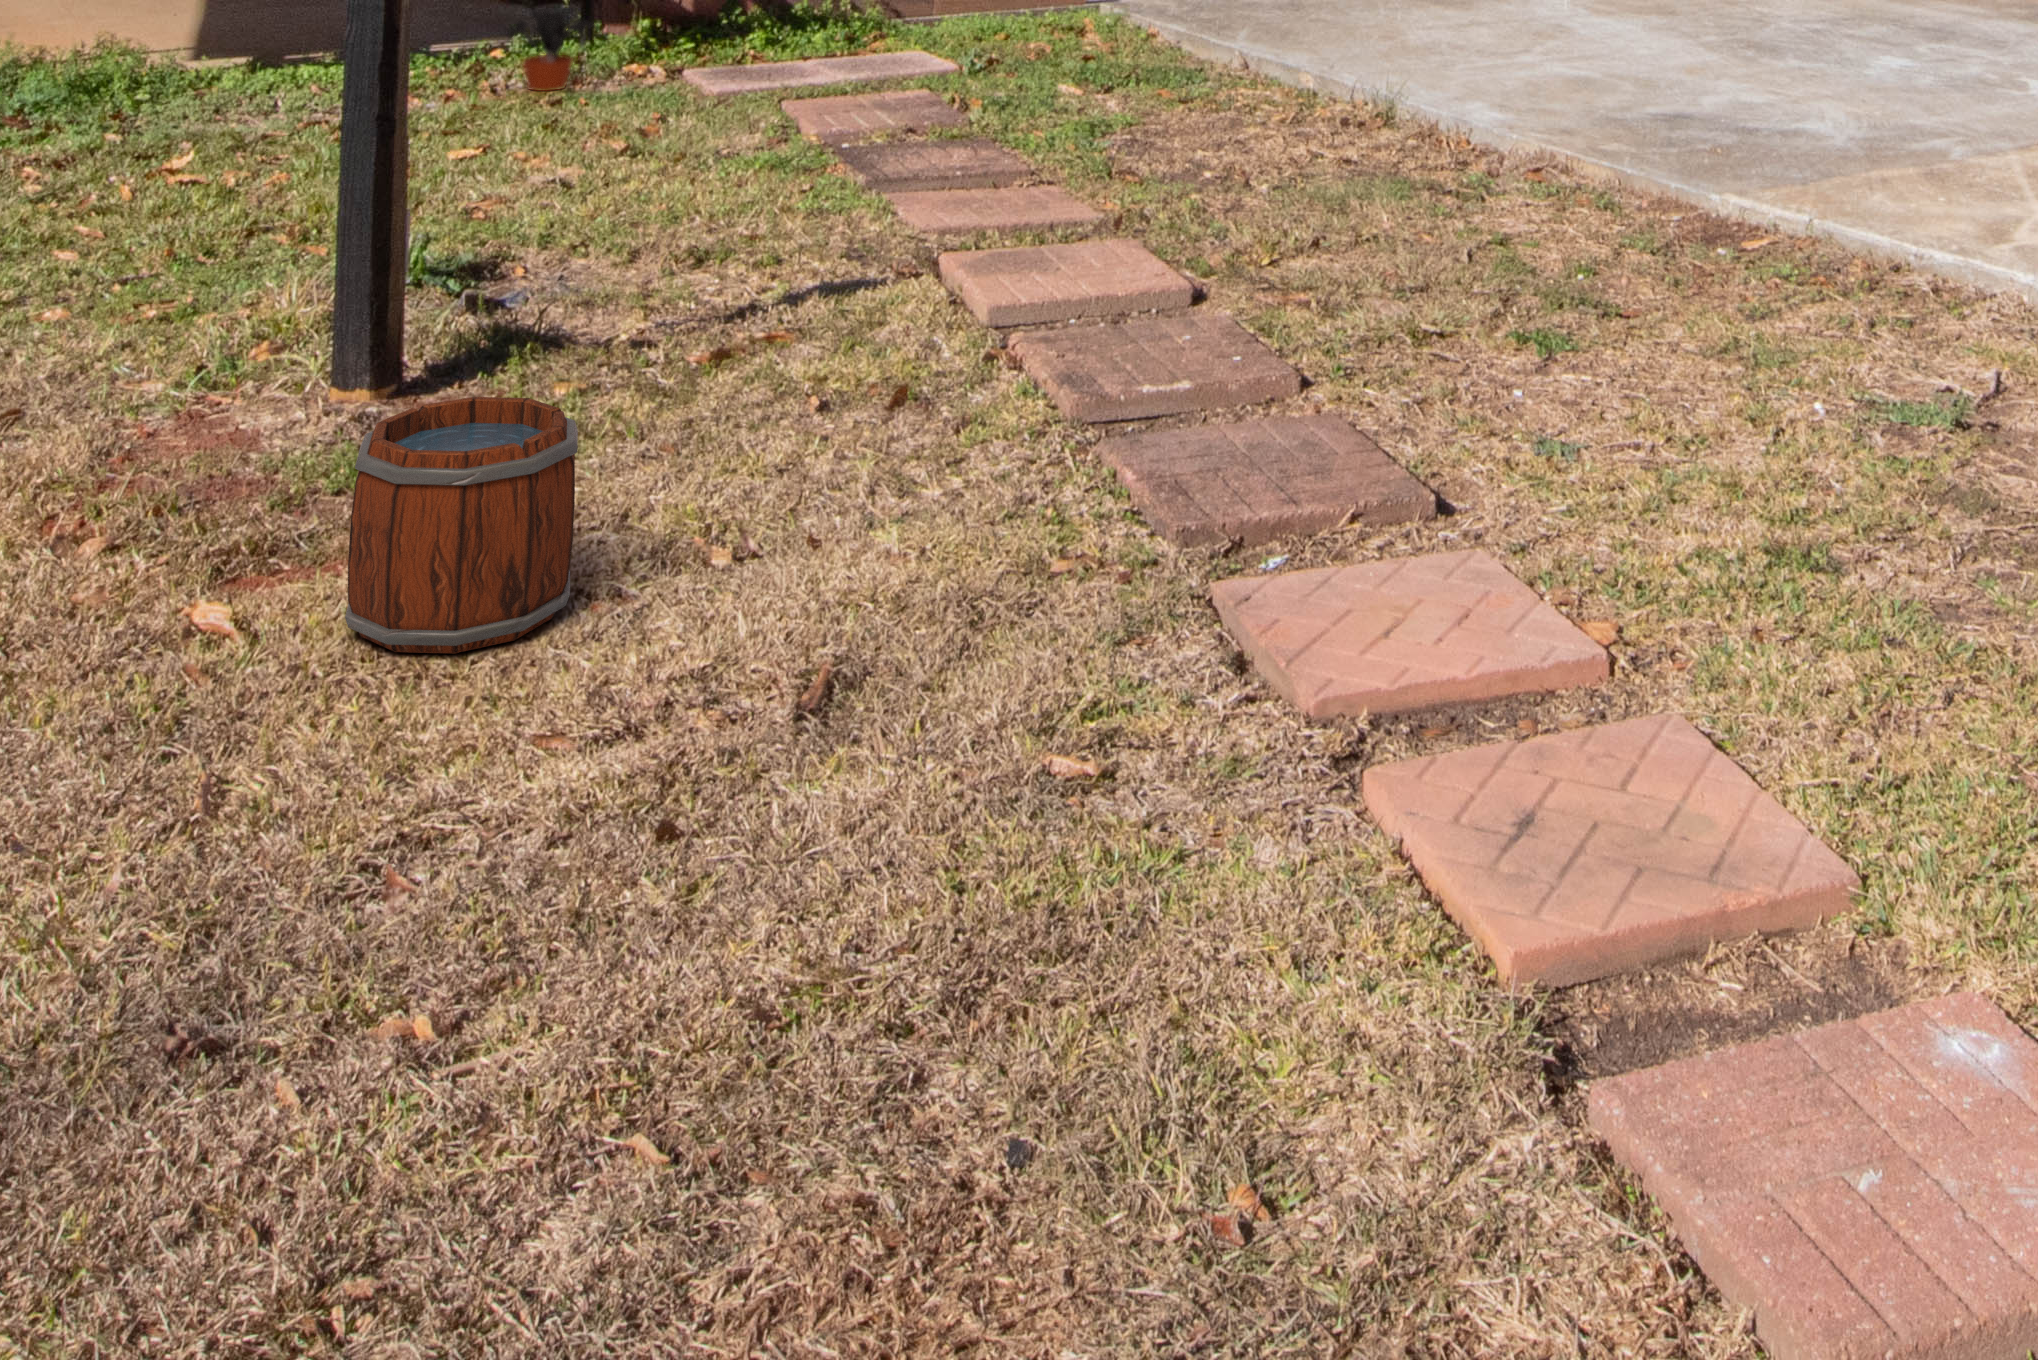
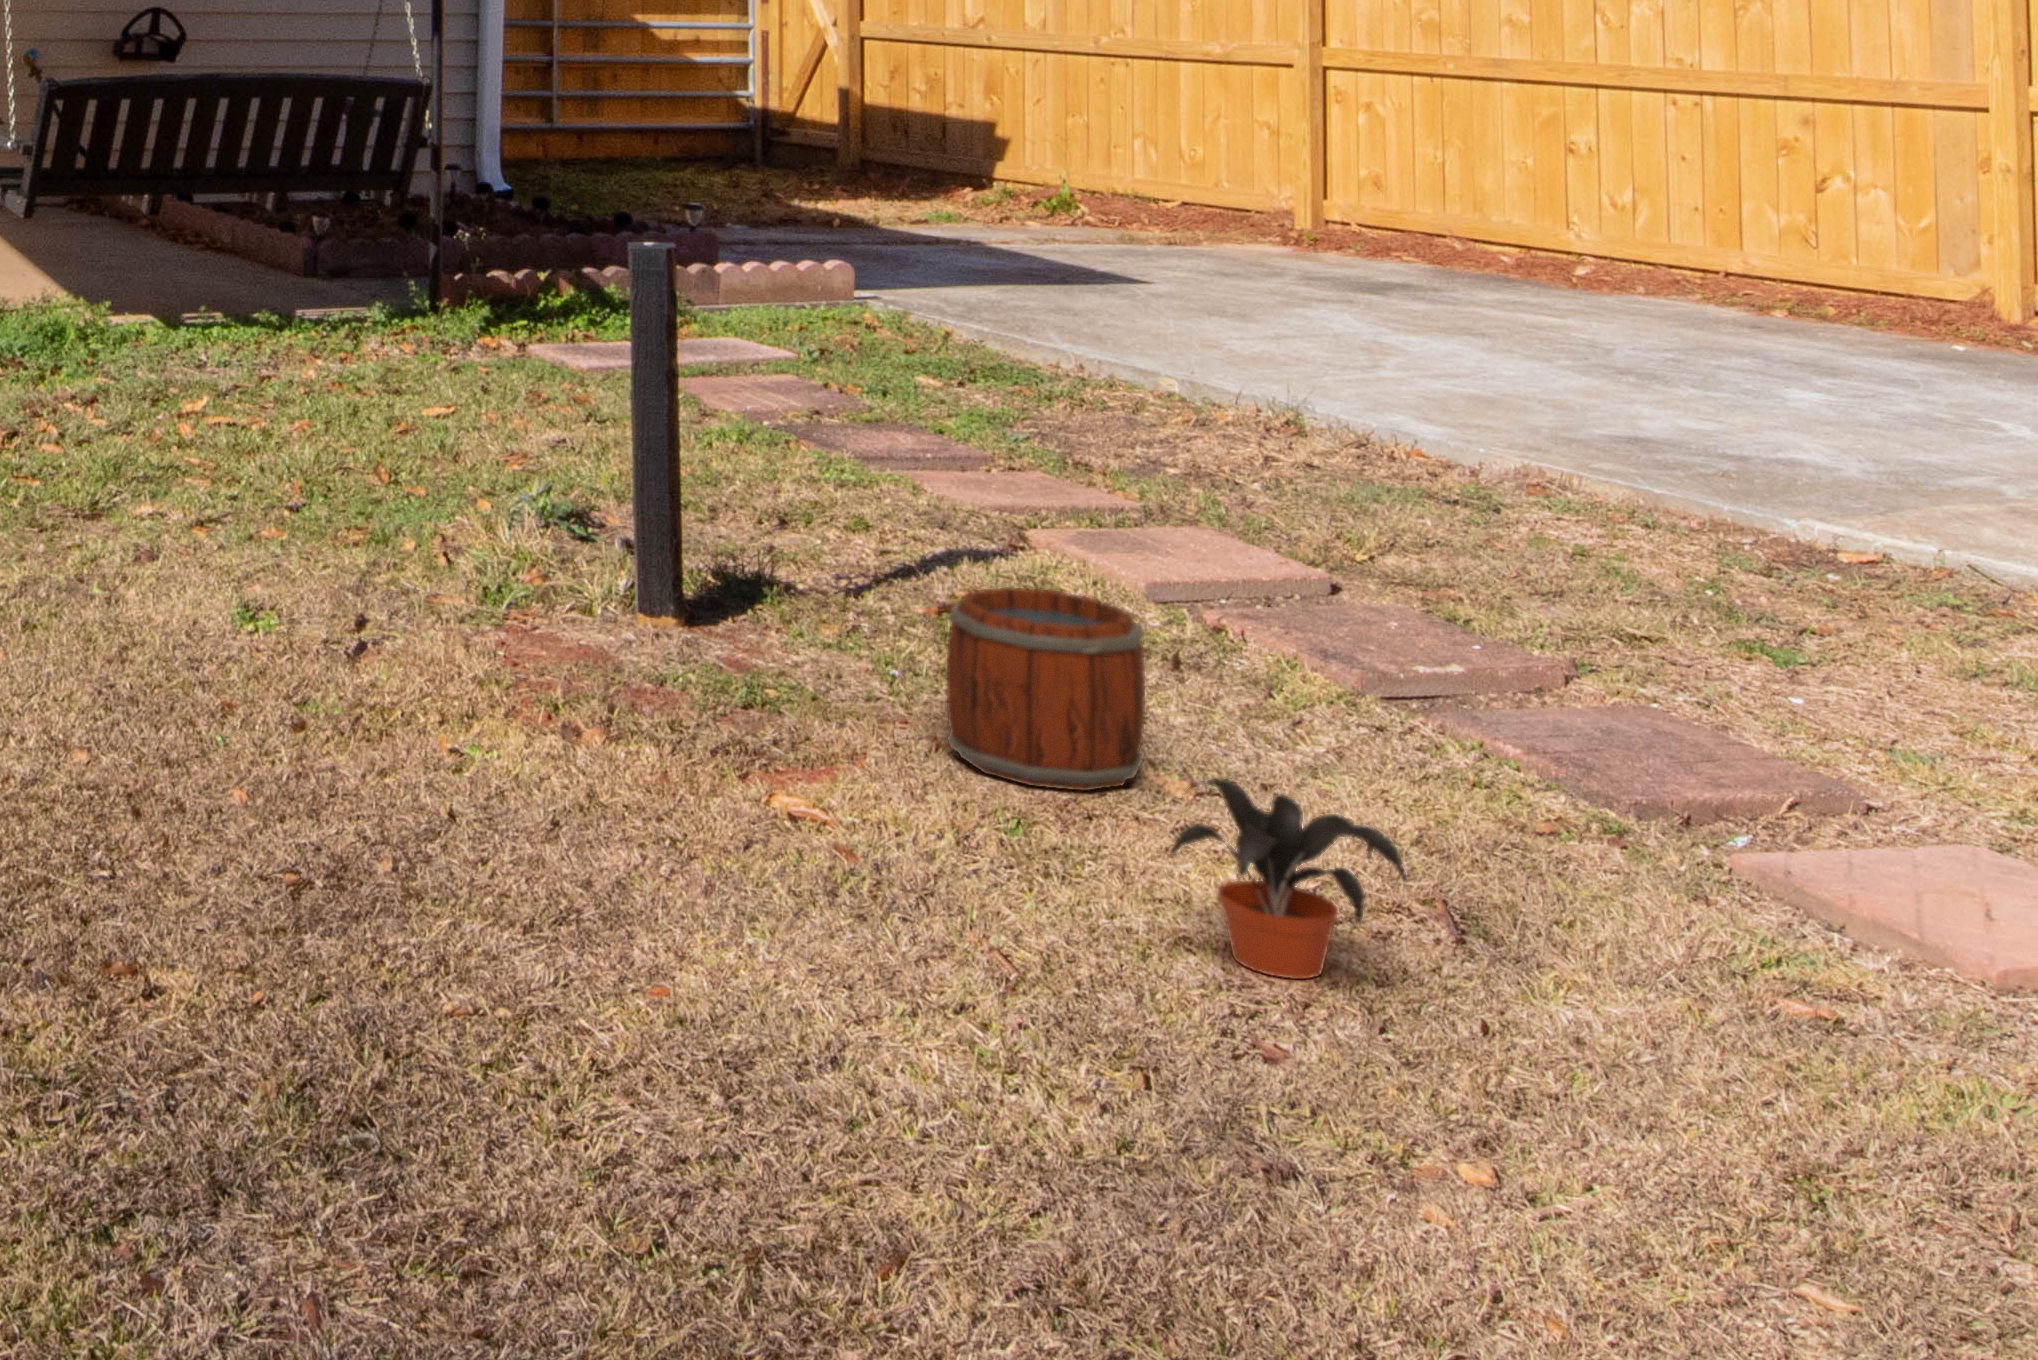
potted plant: present [501,10,595,91] -> present [1171,779,1406,979]

